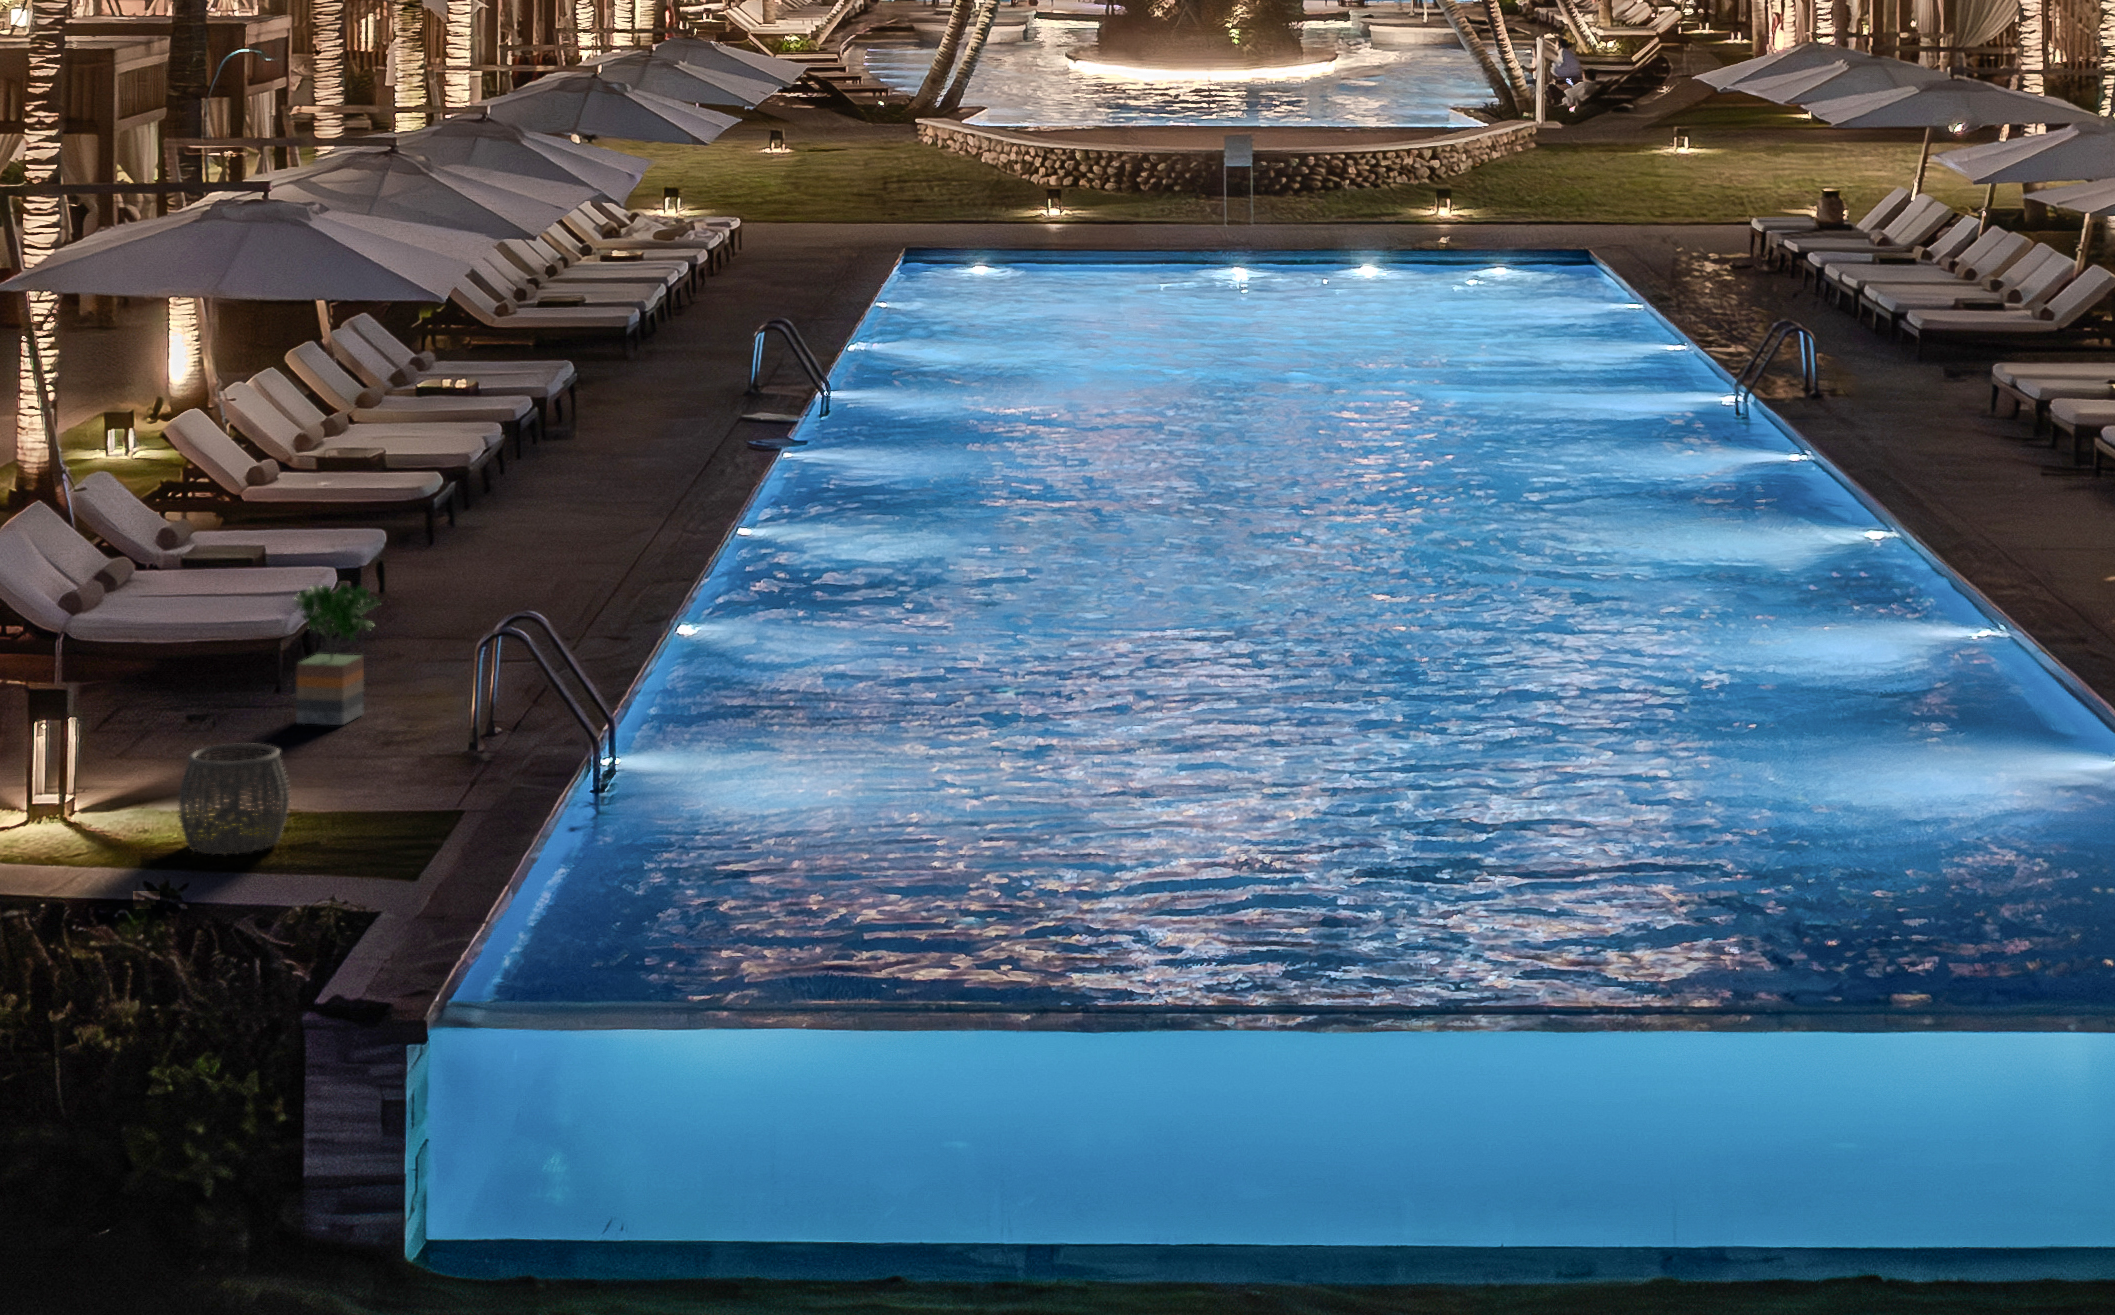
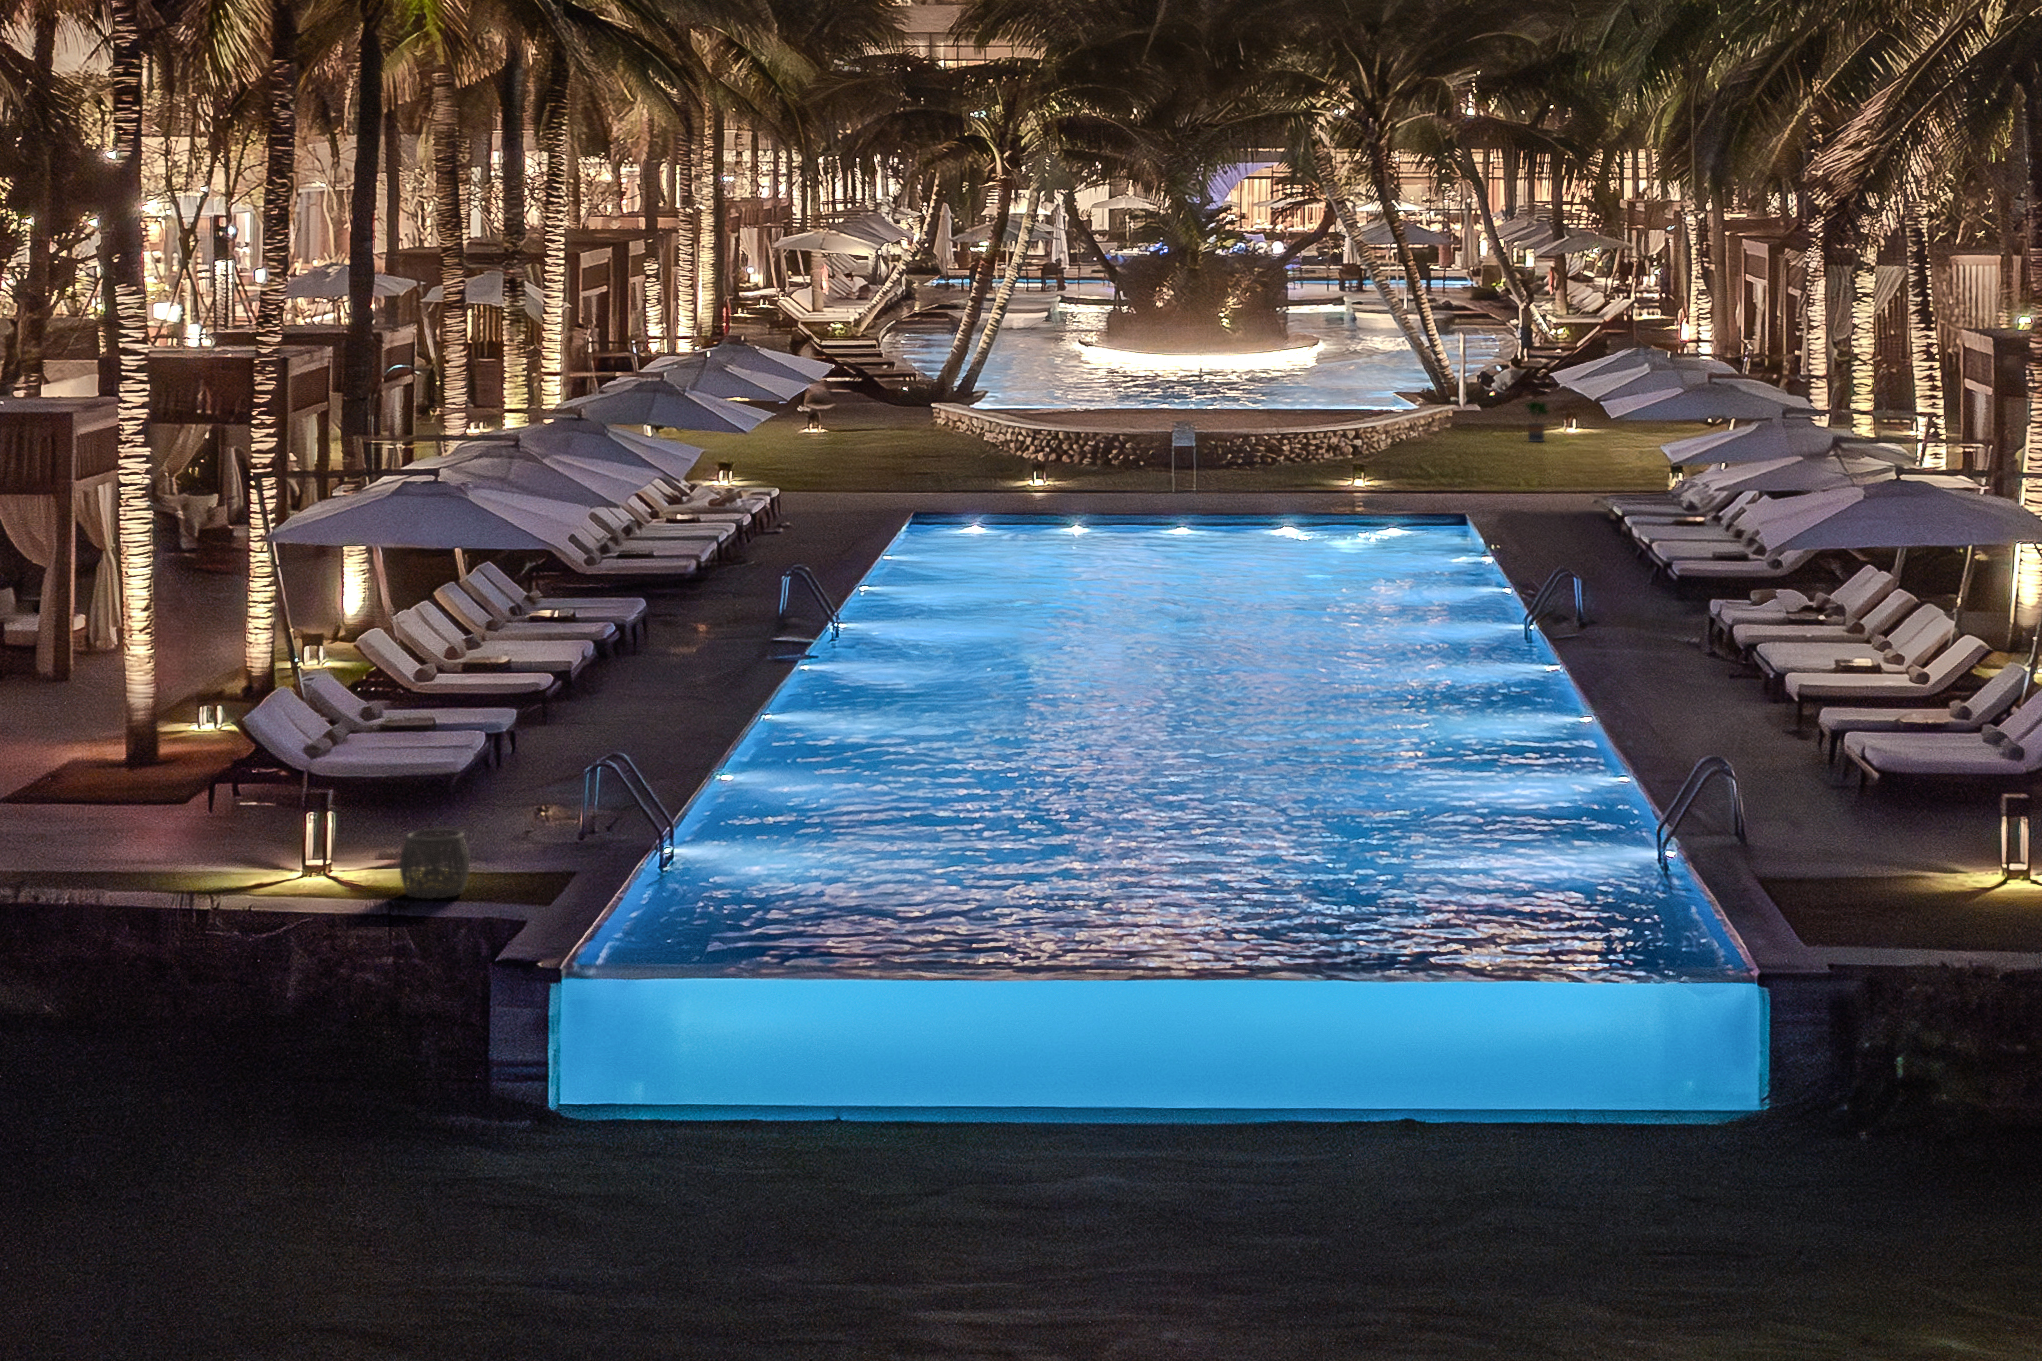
potted tree: present [294,584,380,725] -> present [1525,402,1549,442]

